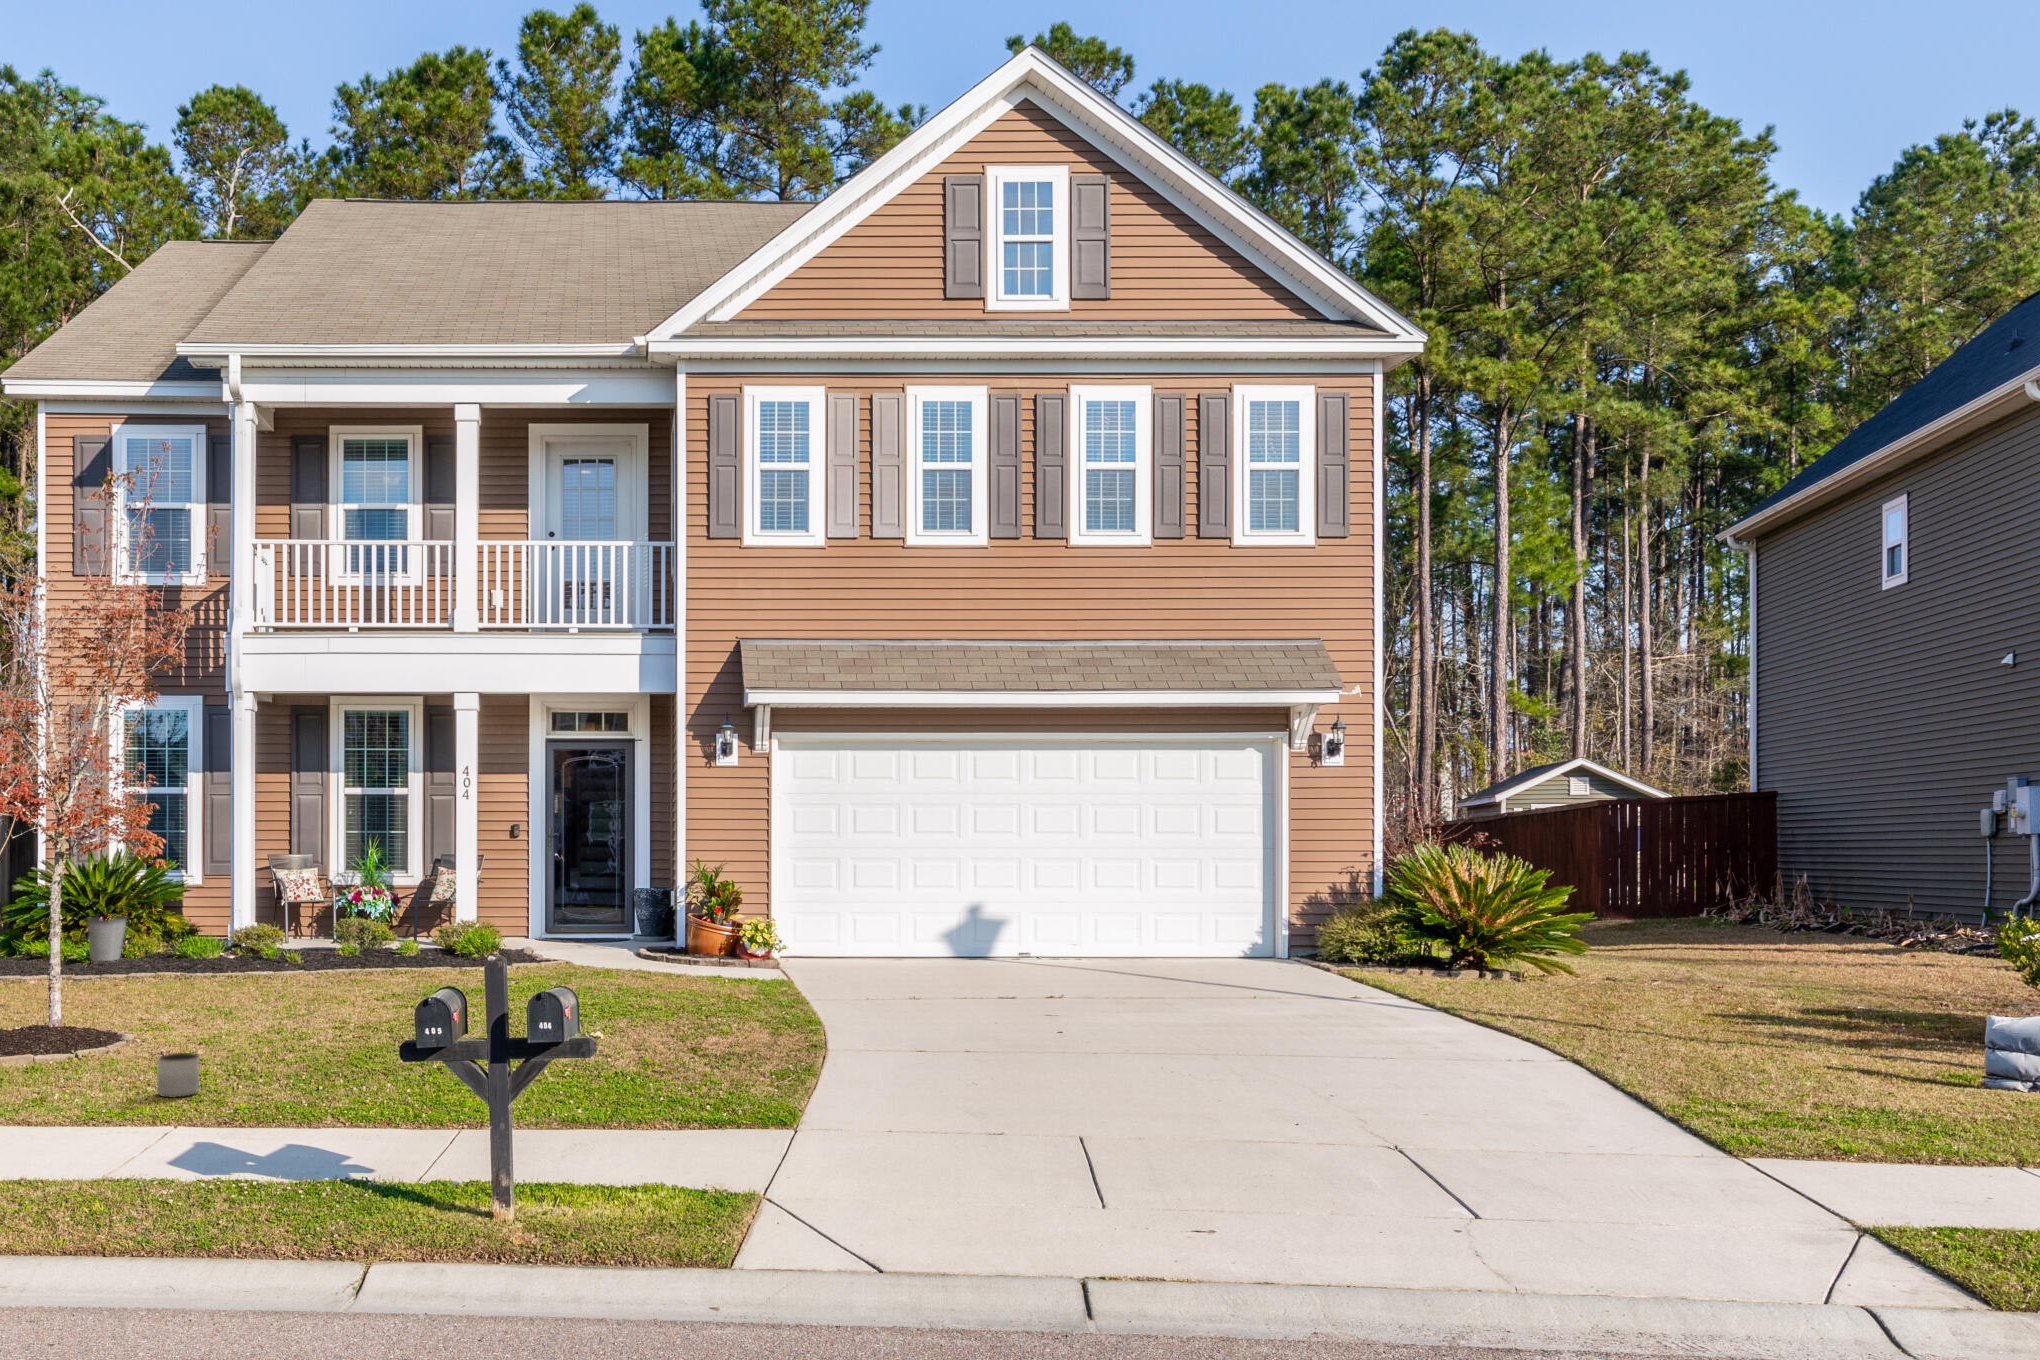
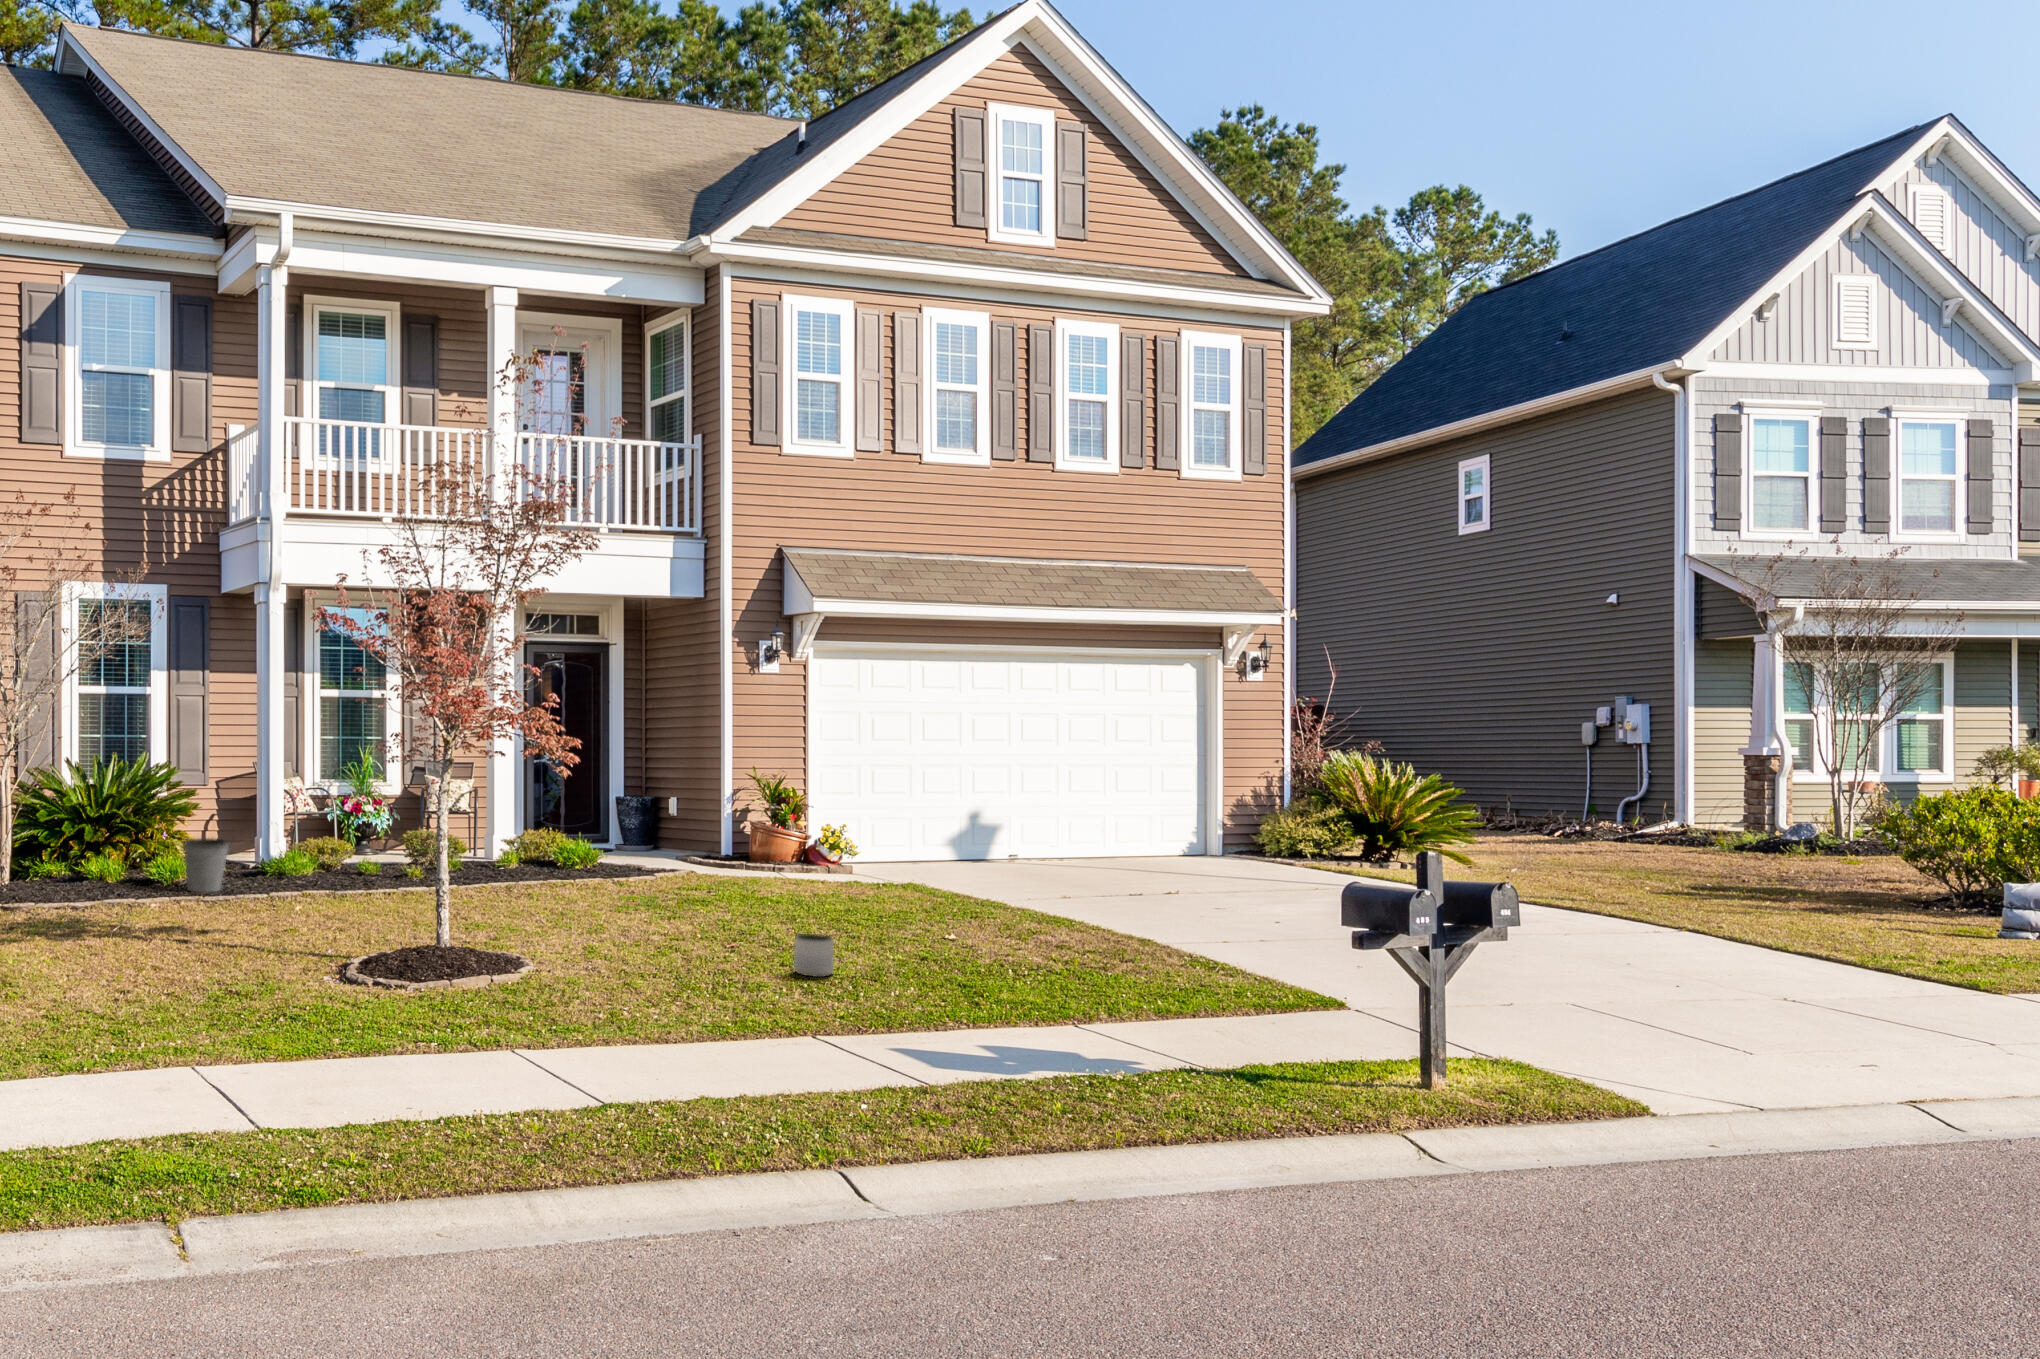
planter: present [157,1053,199,1097] -> present [794,934,834,977]

